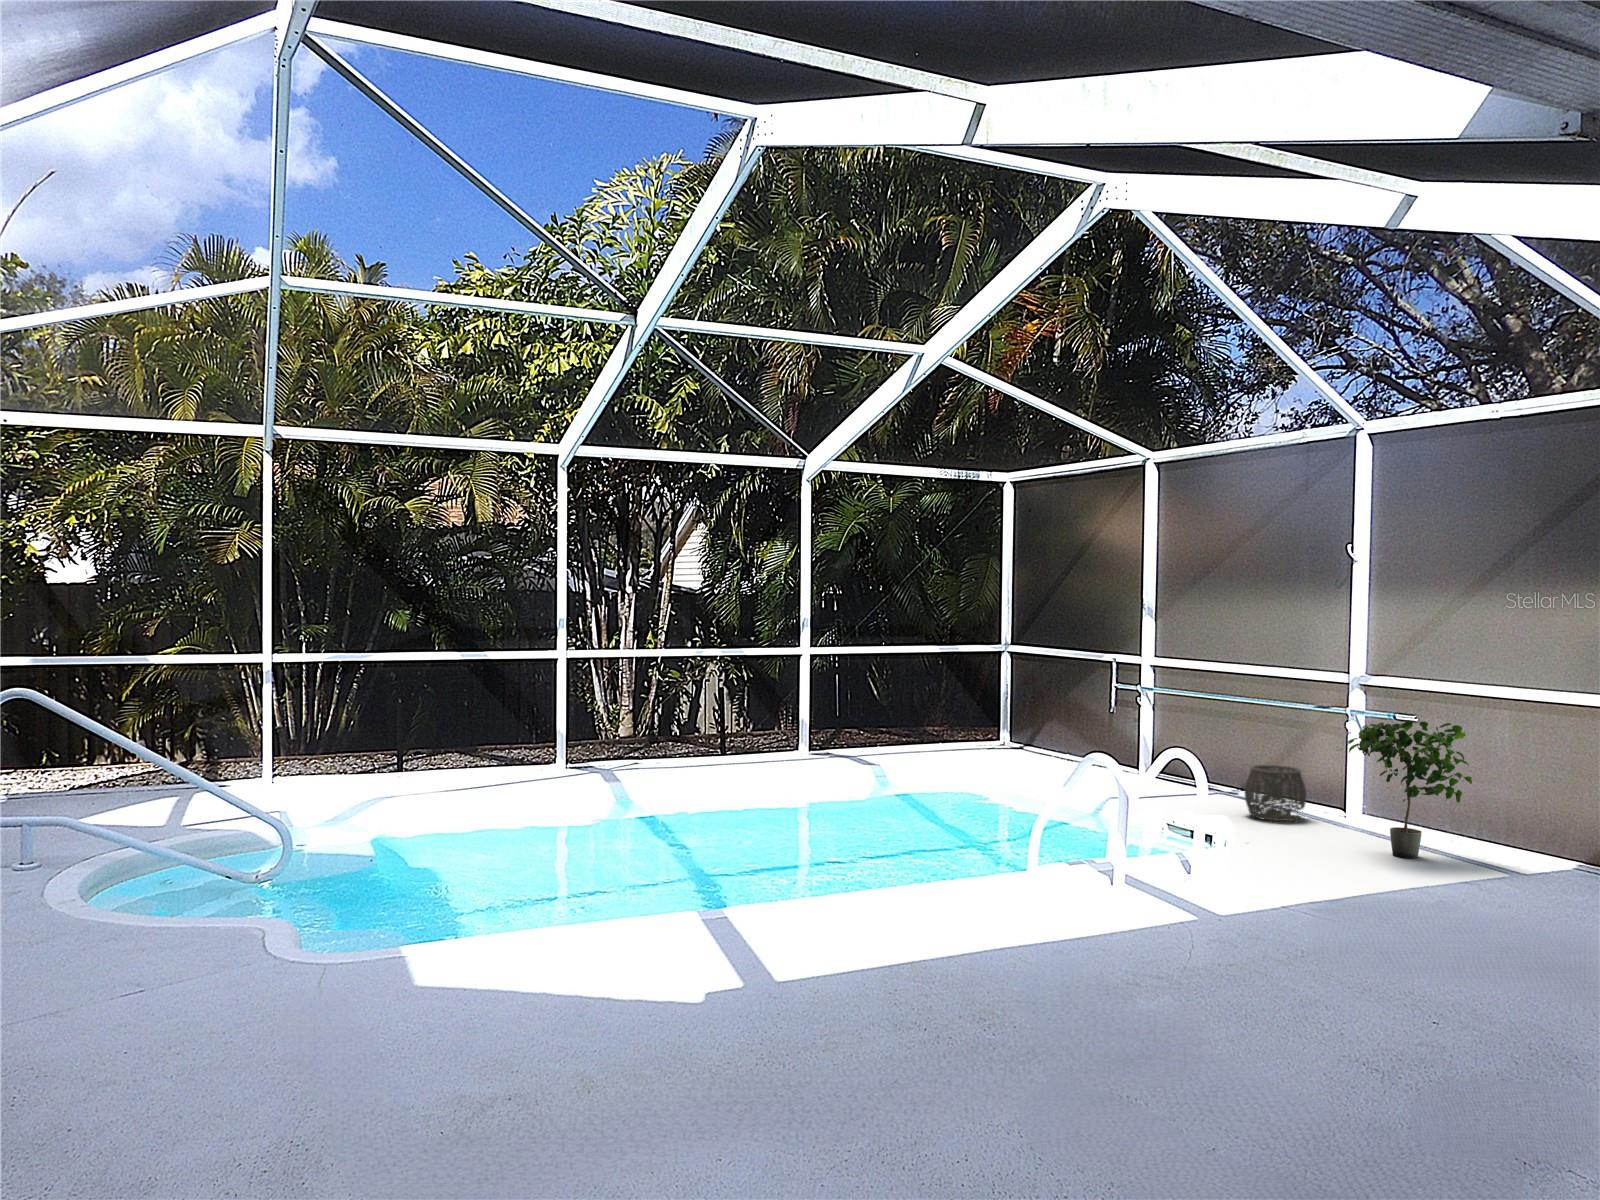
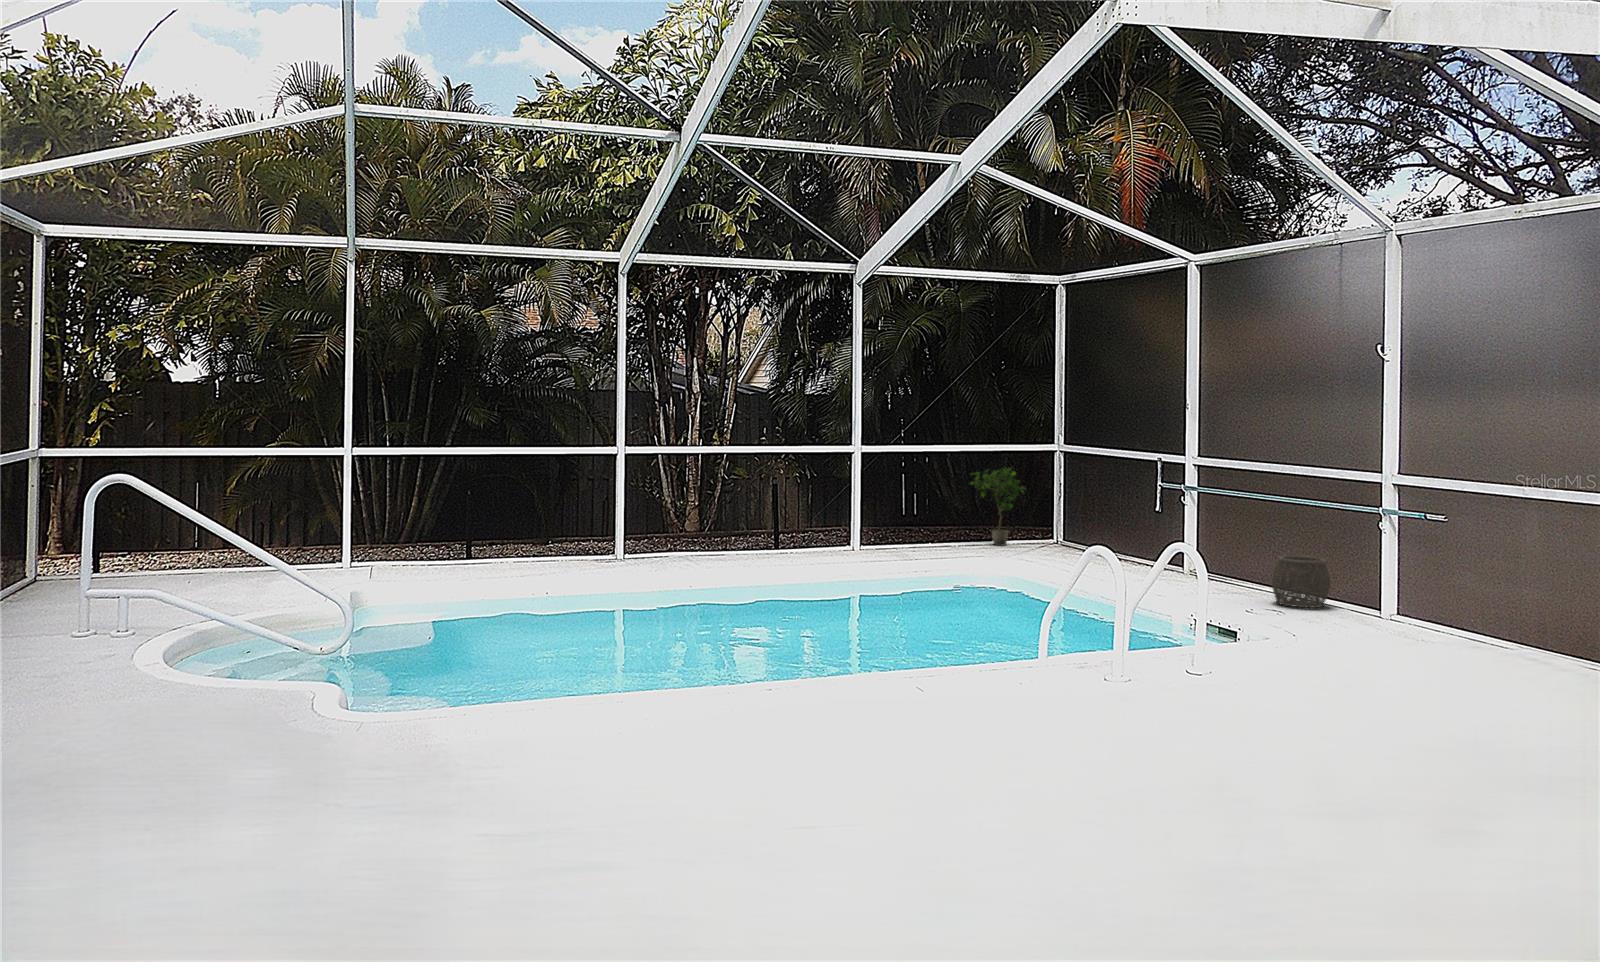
potted plant: present [1348,720,1472,858] -> present [970,468,1025,546]

